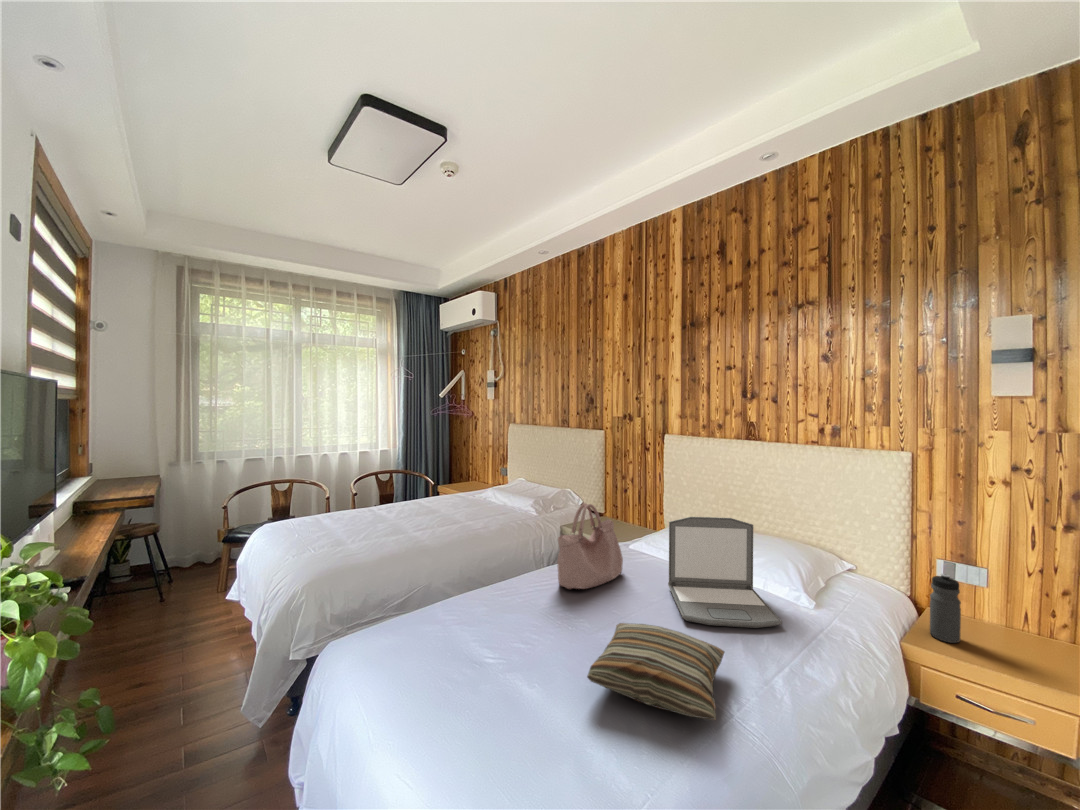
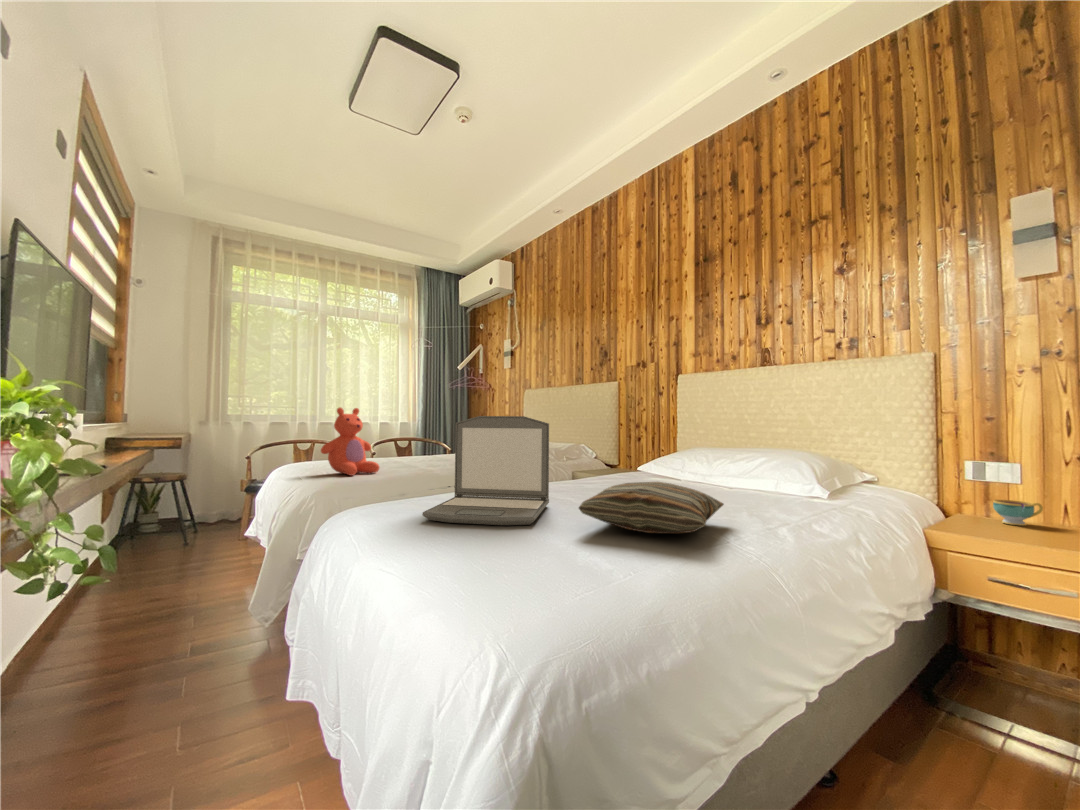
teddy bear: none [309,487,370,563] -> present [321,408,379,475]
handbag: present [557,503,623,589] -> none [562,410,630,489]
laptop: present [668,517,782,628] -> present [422,416,549,525]
water bottle: present [930,574,961,643] -> none [954,459,988,530]
teacup: none [964,603,1009,633] -> present [993,500,1043,526]

